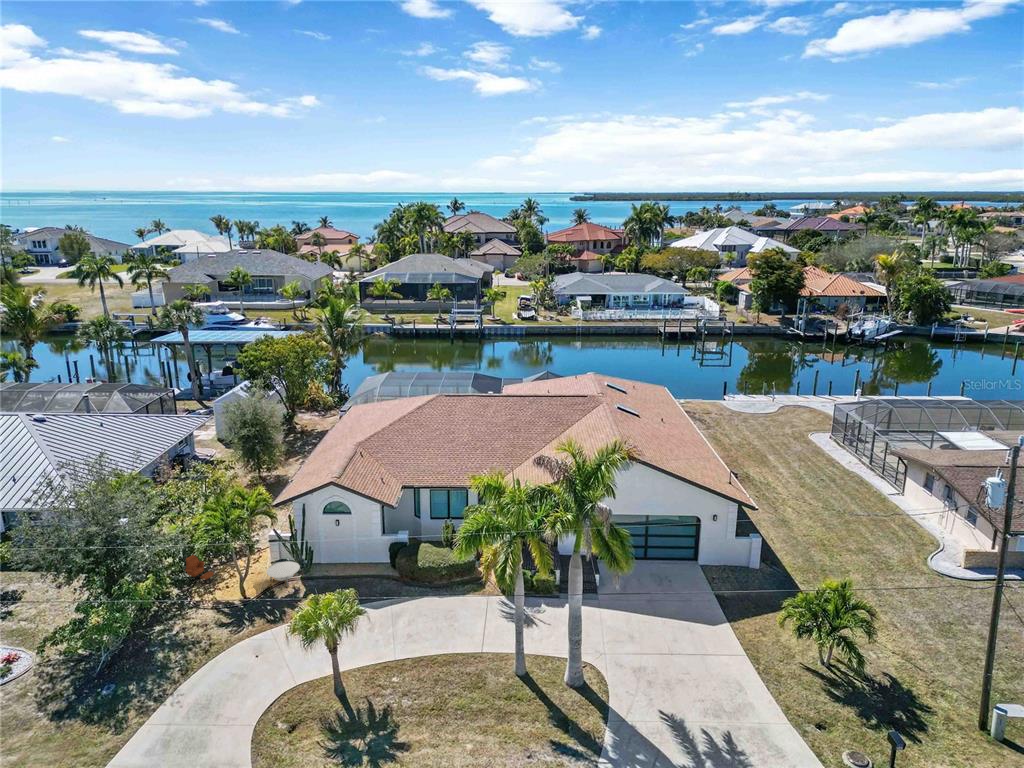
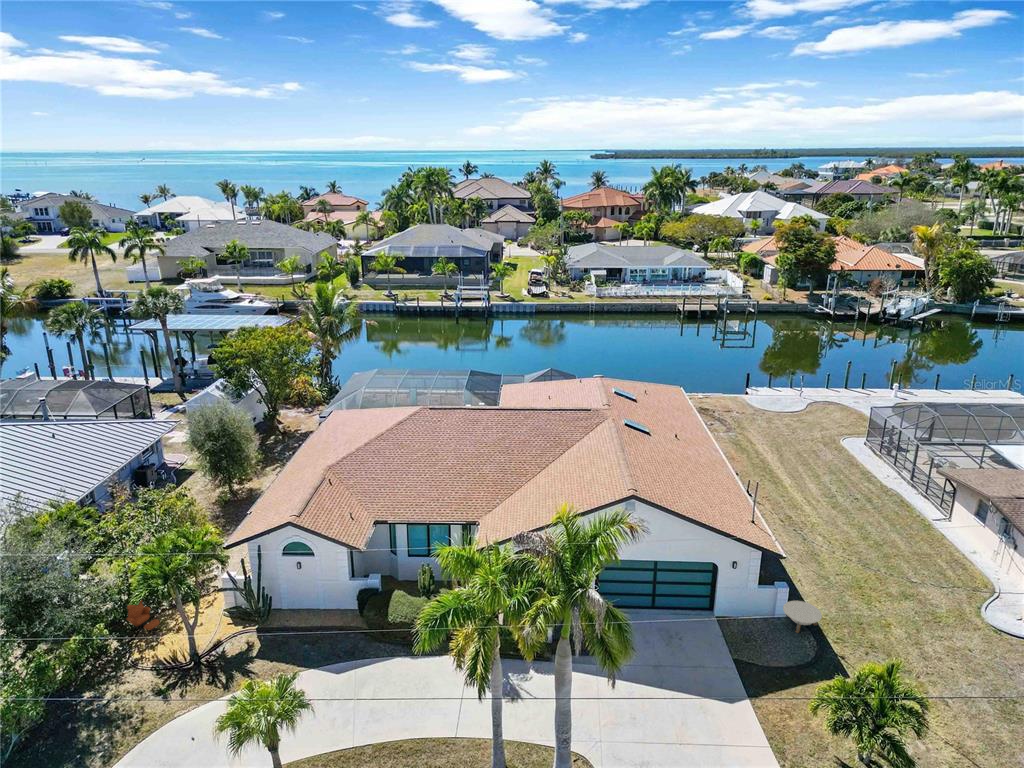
round table: present [267,561,300,587] -> present [783,601,822,633]

